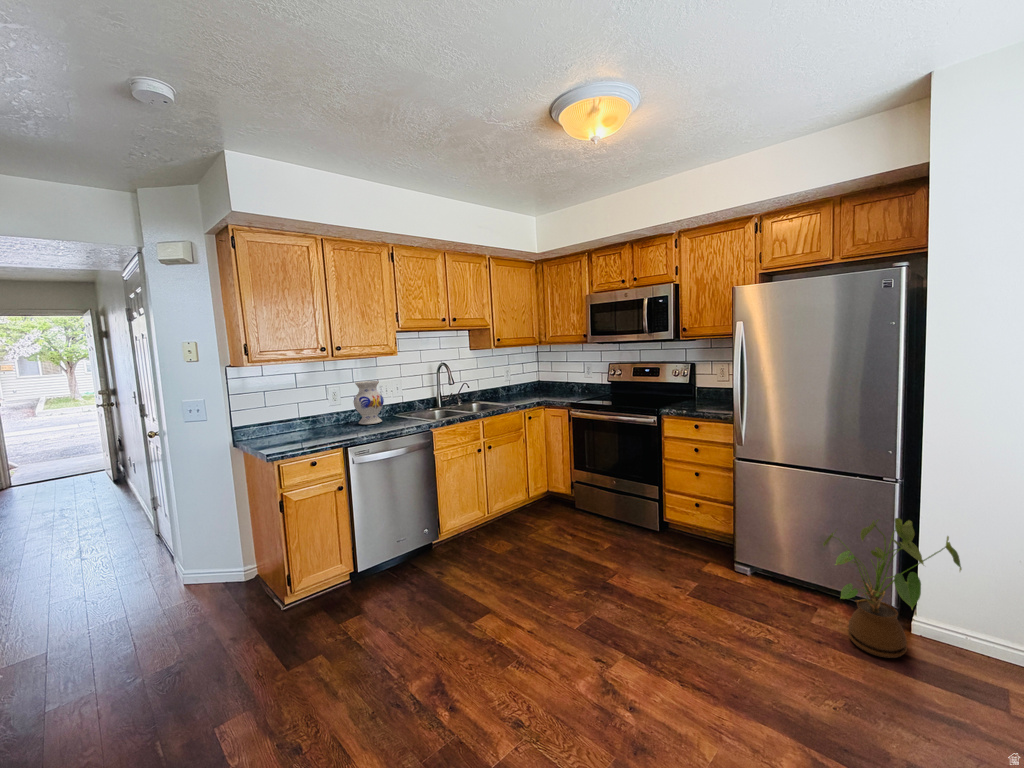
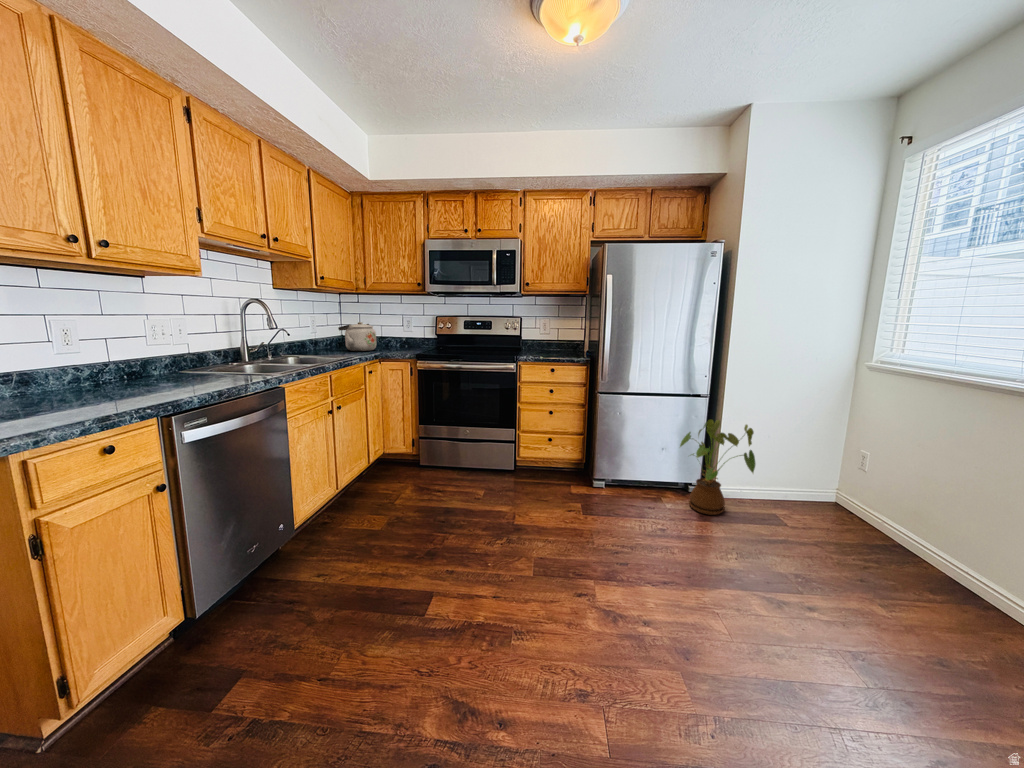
kettle: none [530,369,561,395] -> present [338,322,377,351]
vase: present [353,381,384,424] -> none [106,317,171,388]

